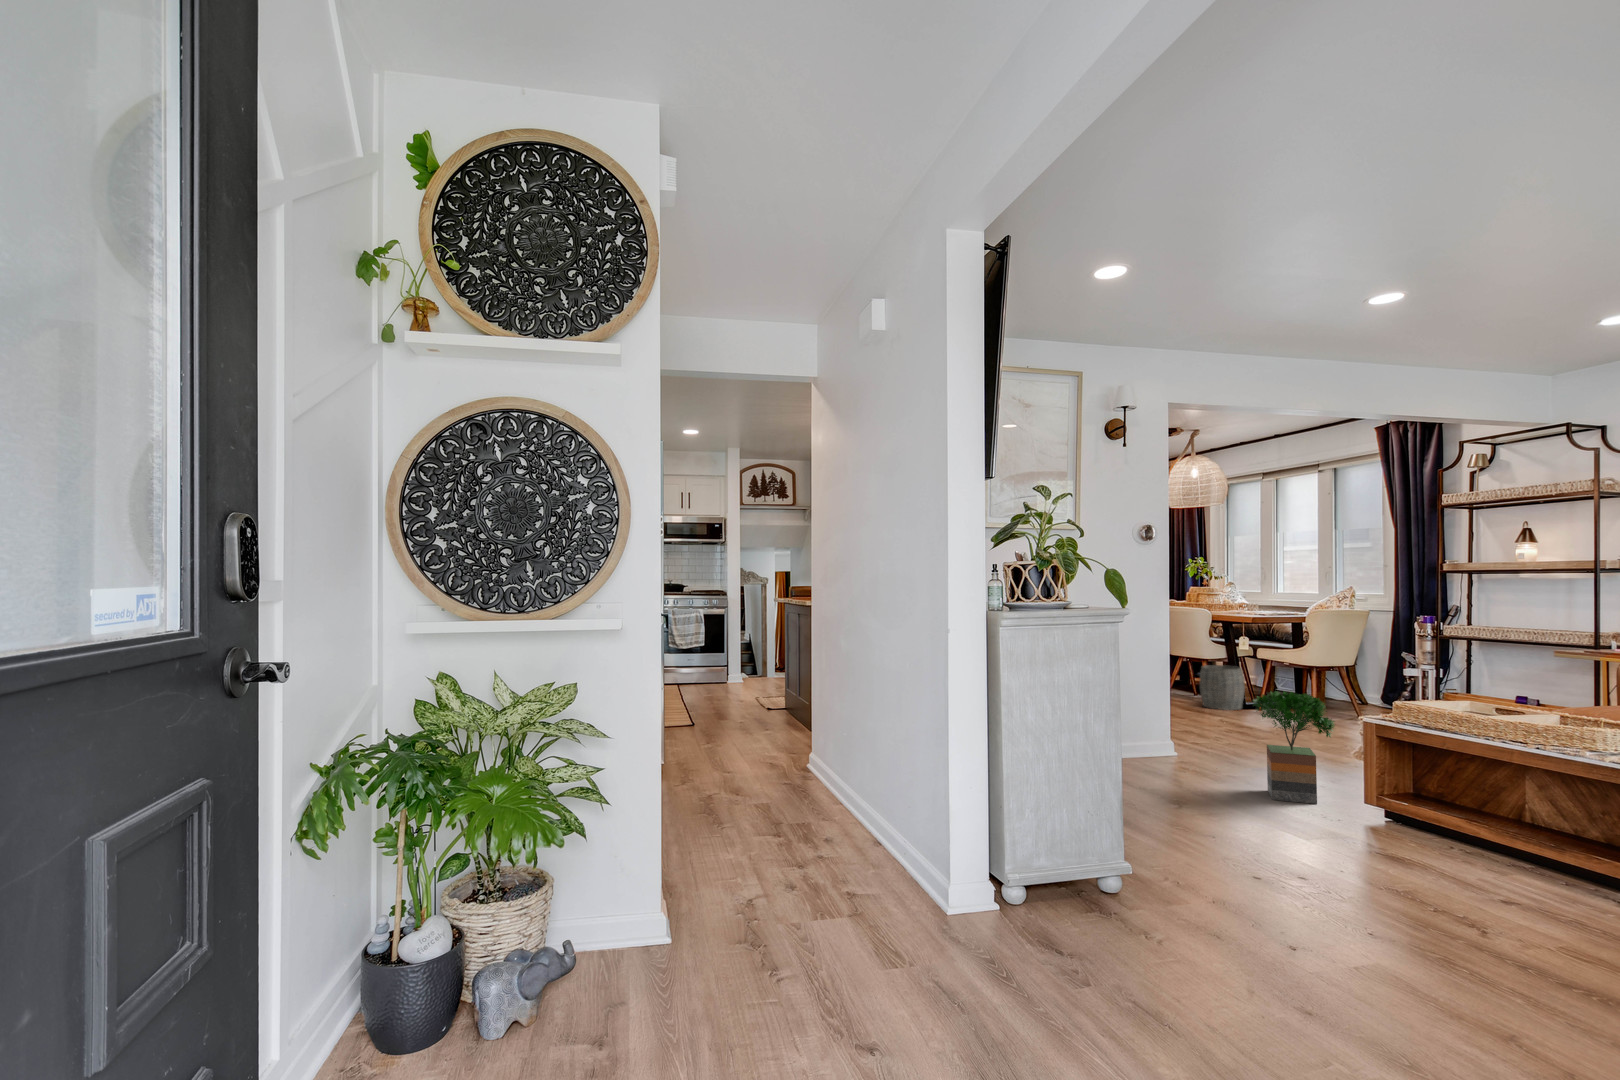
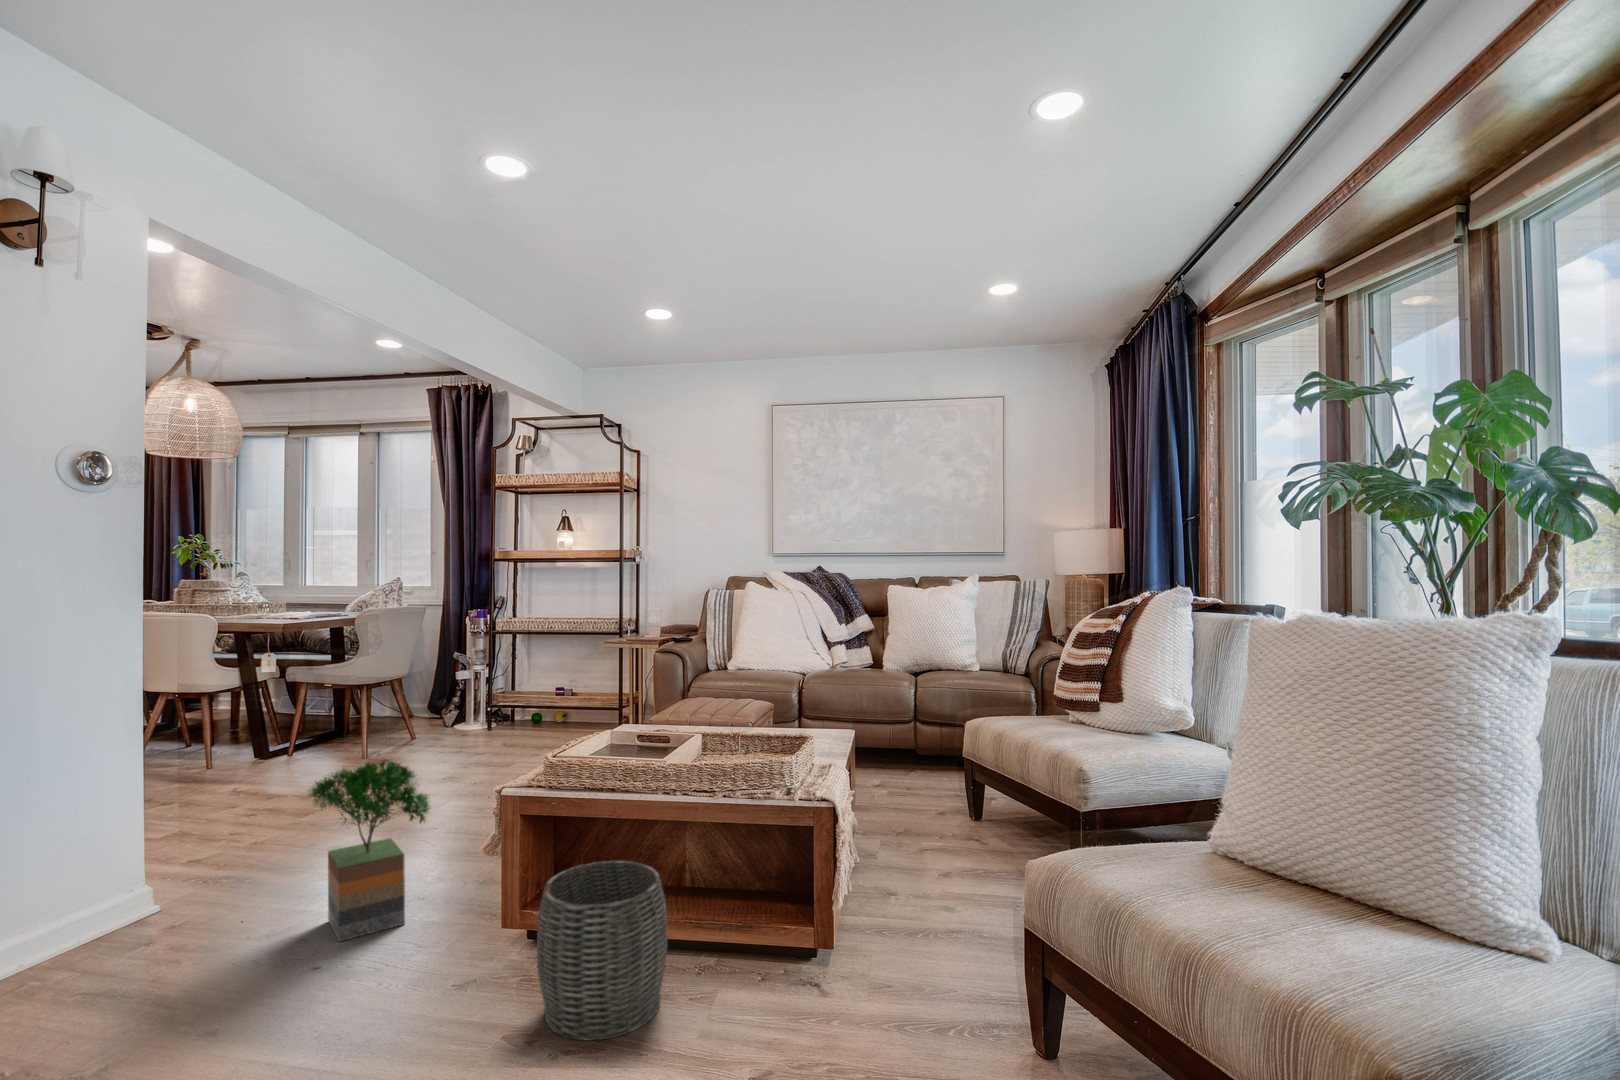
woven basket: present [1200,665,1245,710] -> present [537,861,667,1041]

